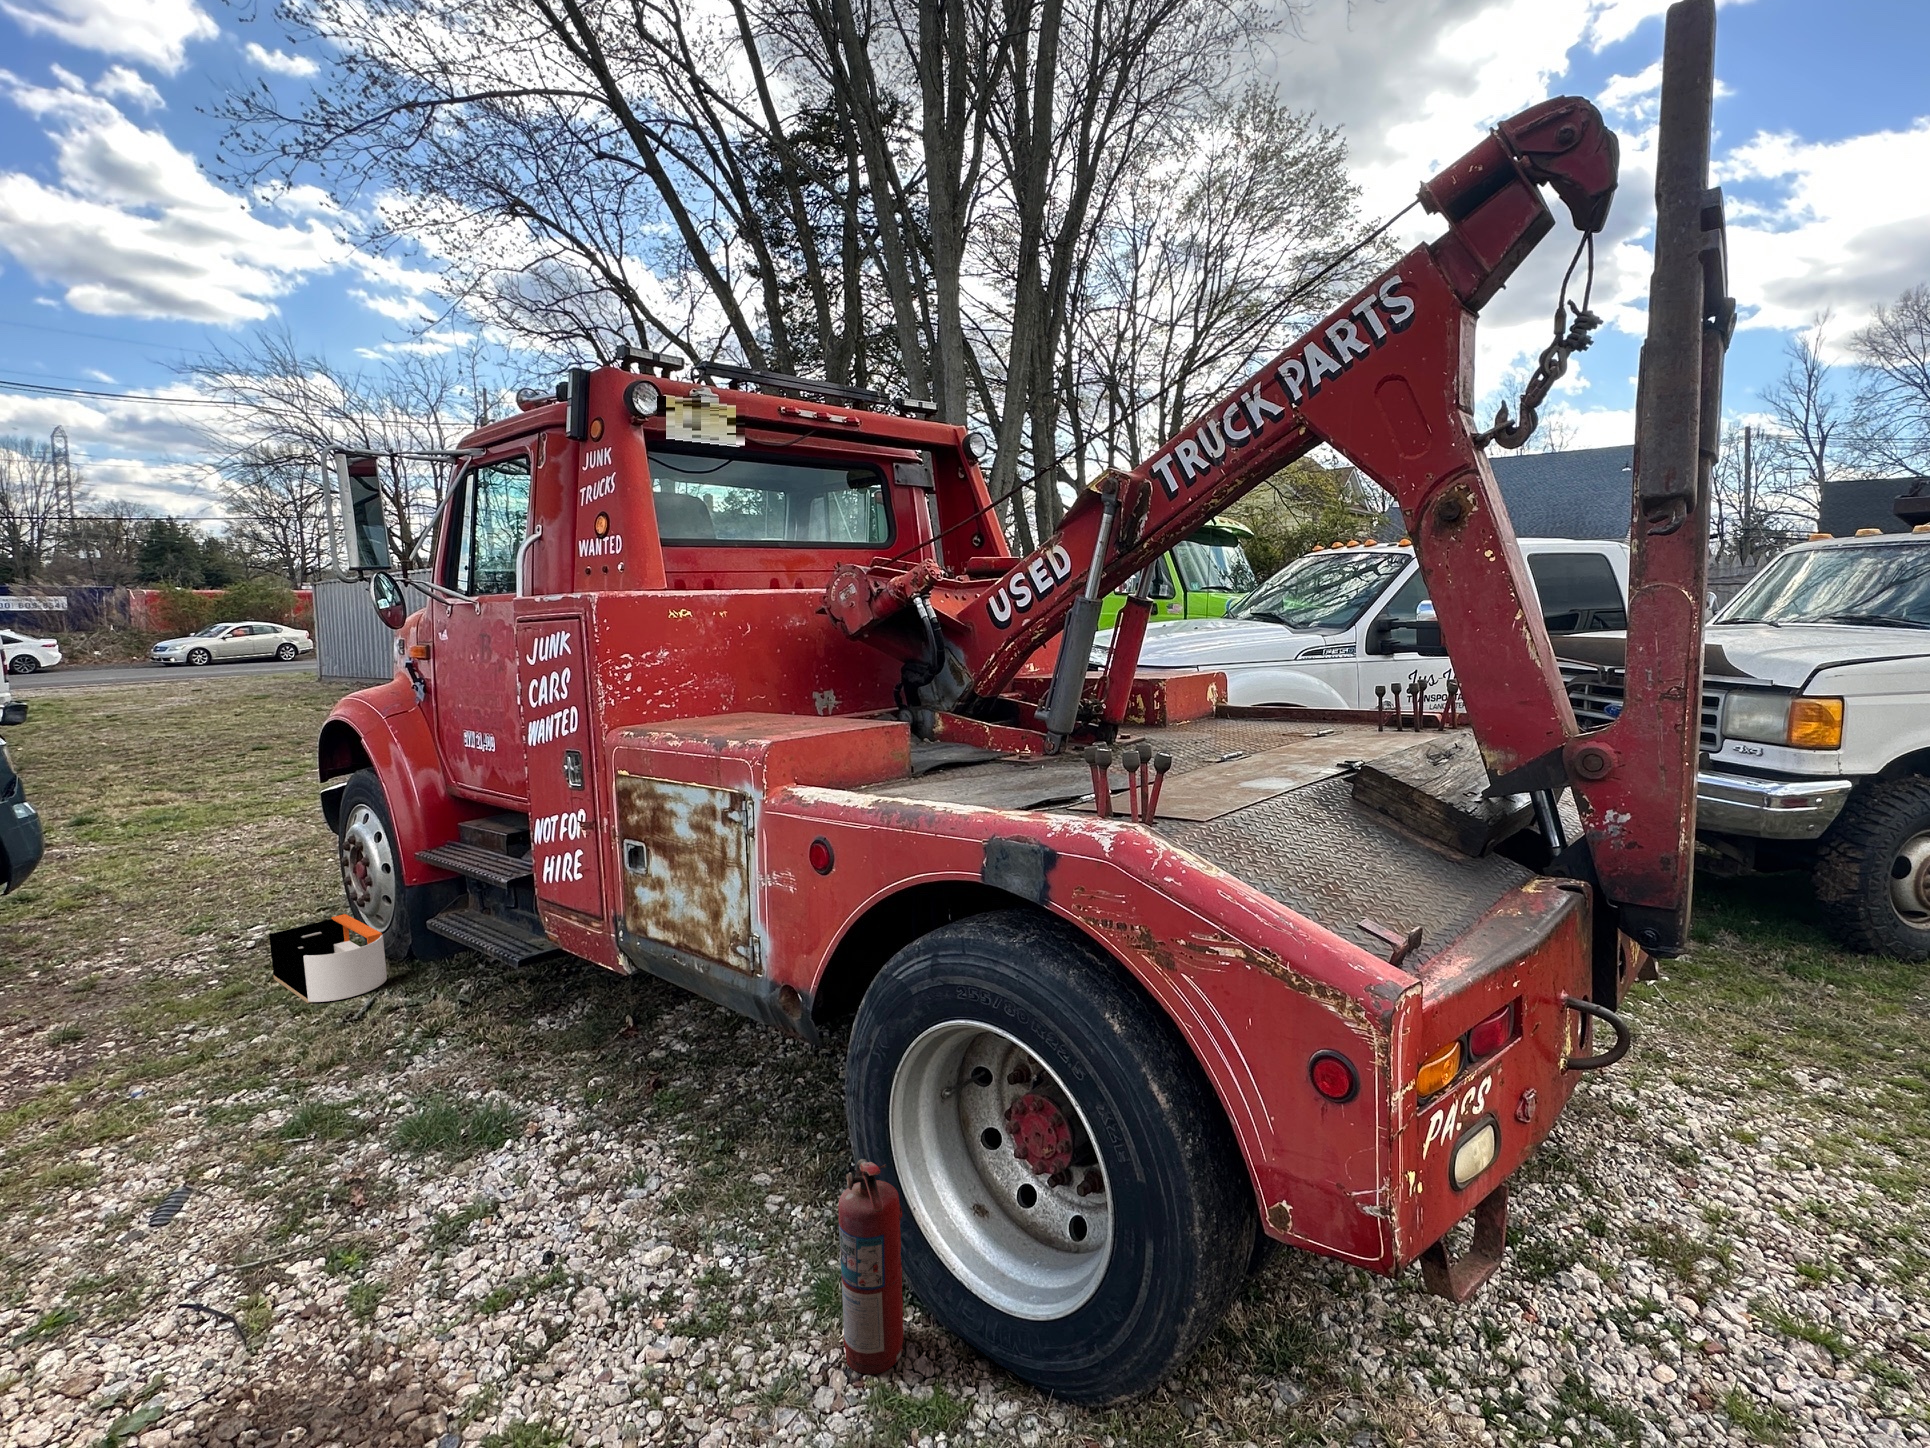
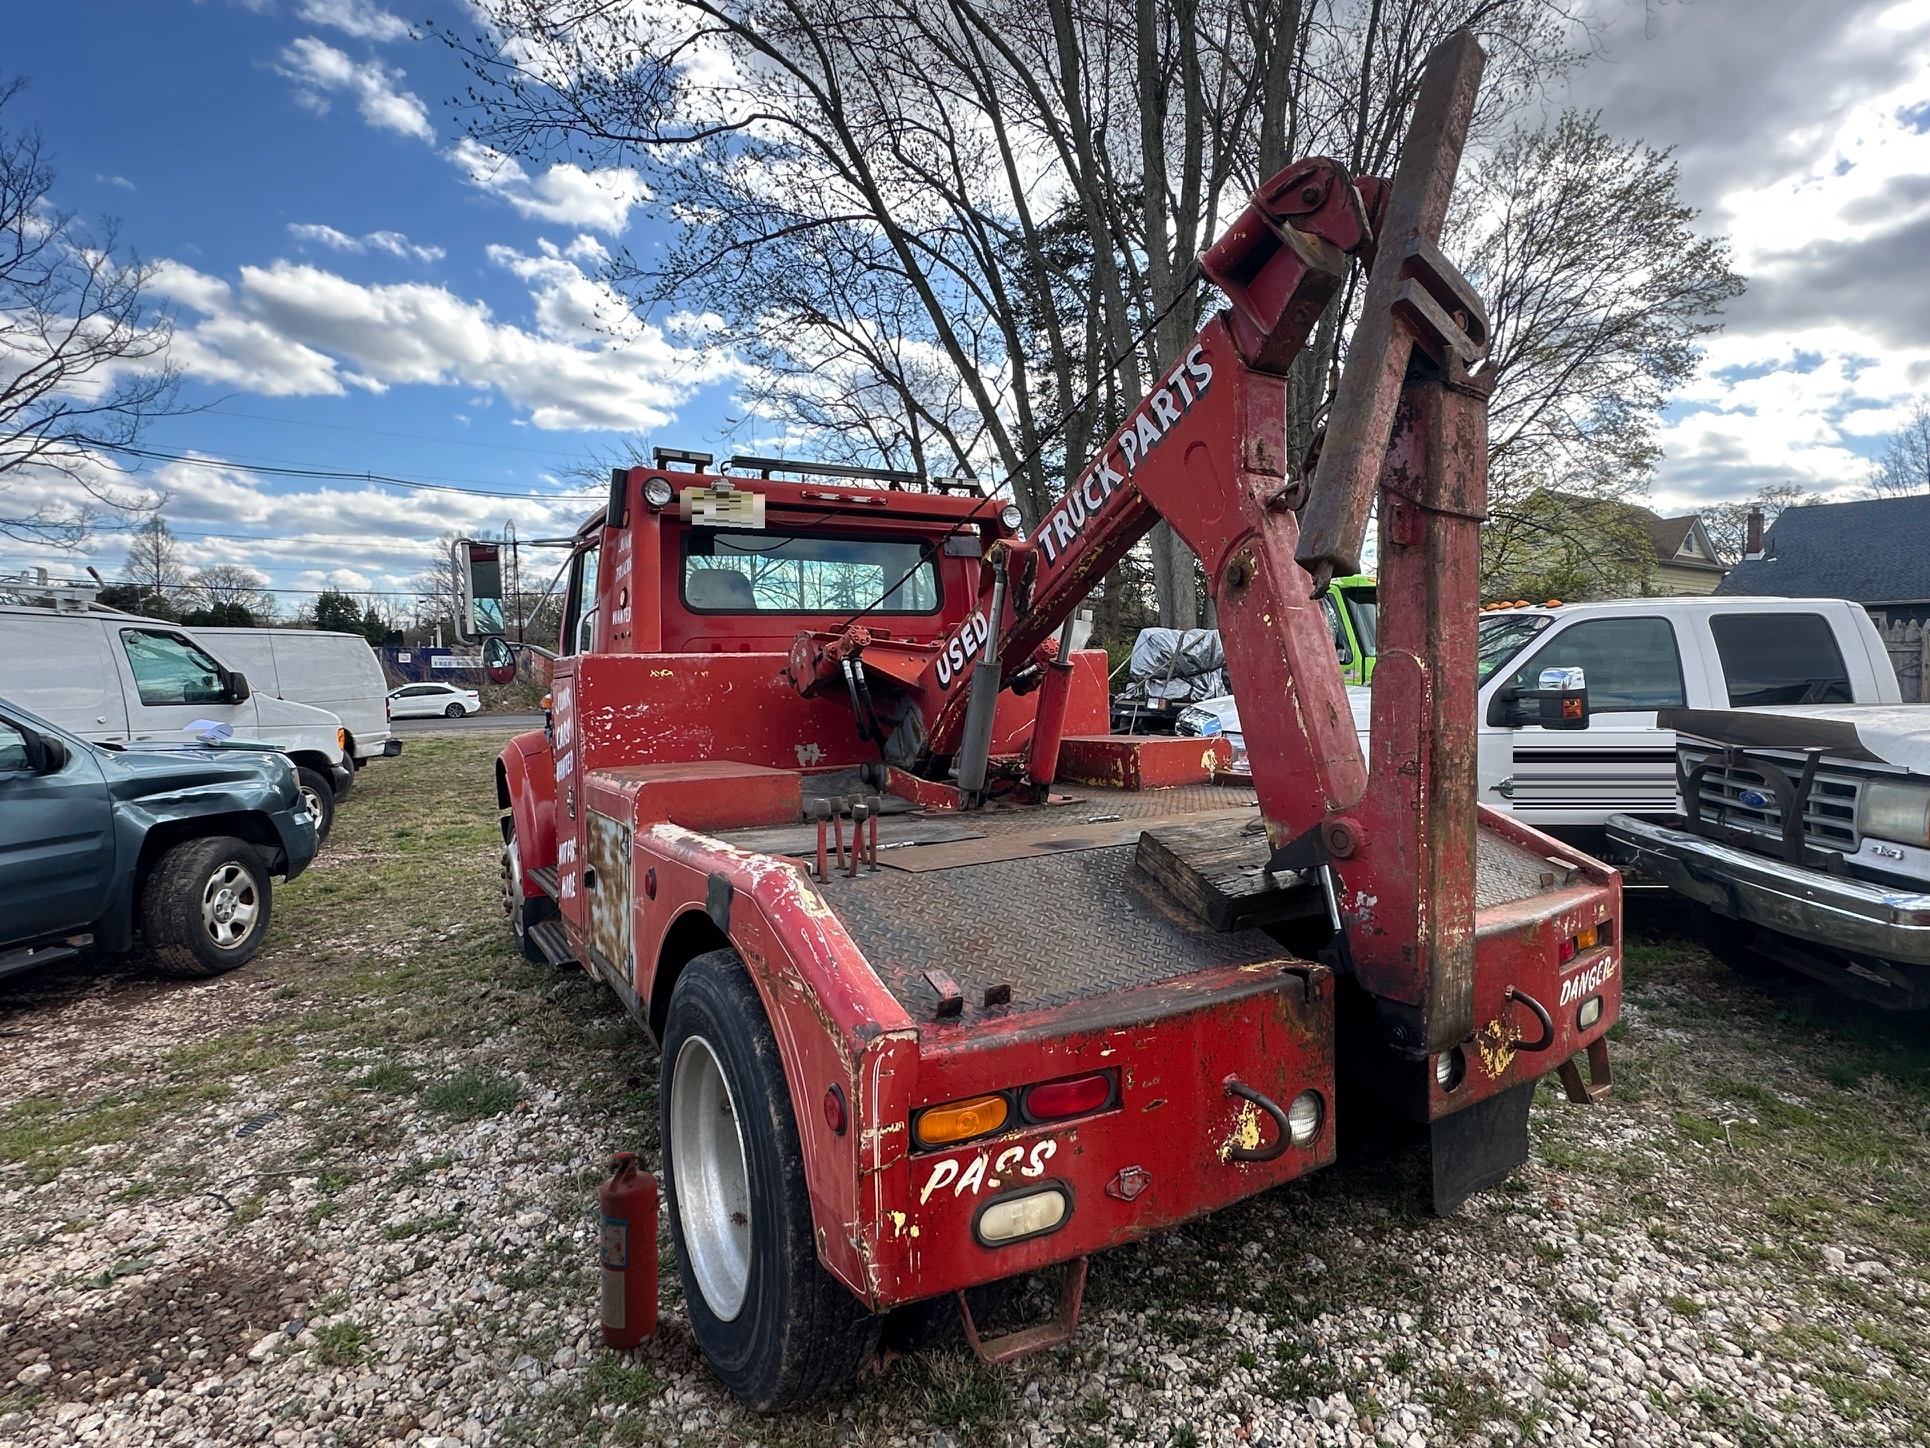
storage bin: present [269,914,387,1003] -> none [438,922,514,991]

